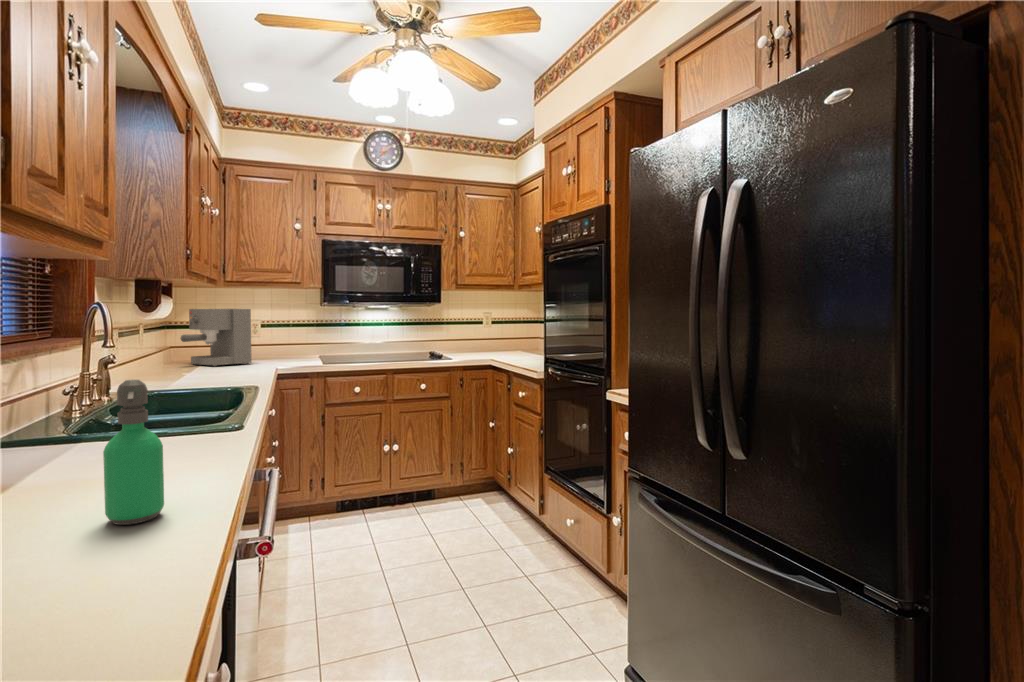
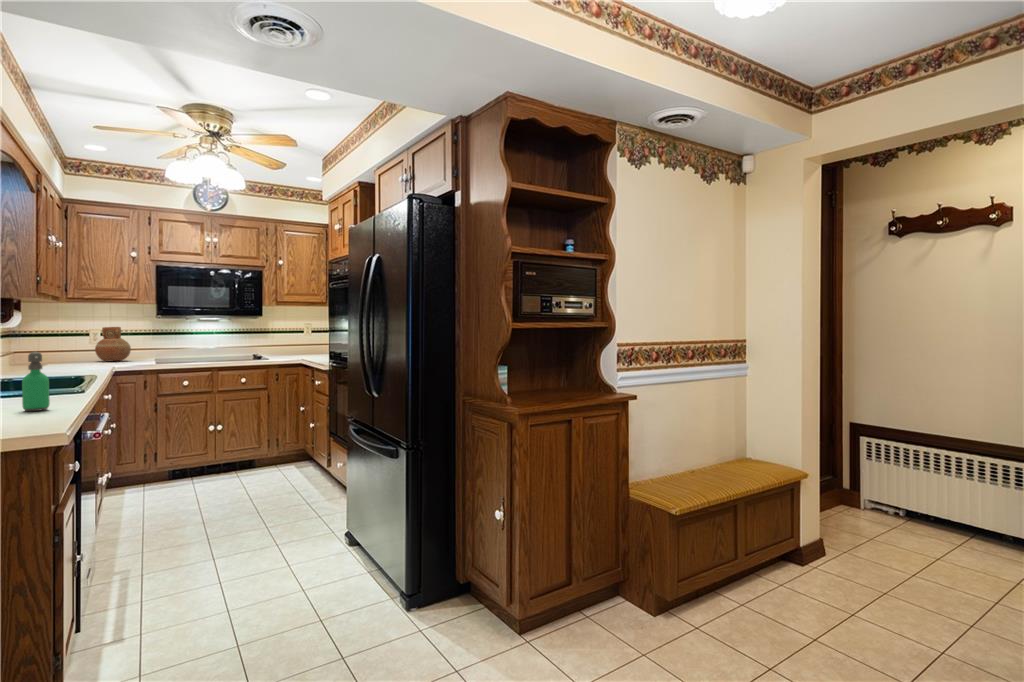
coffee maker: present [180,309,252,367] -> none [28,320,92,366]
vase: none [255,317,293,359] -> present [95,327,131,361]

